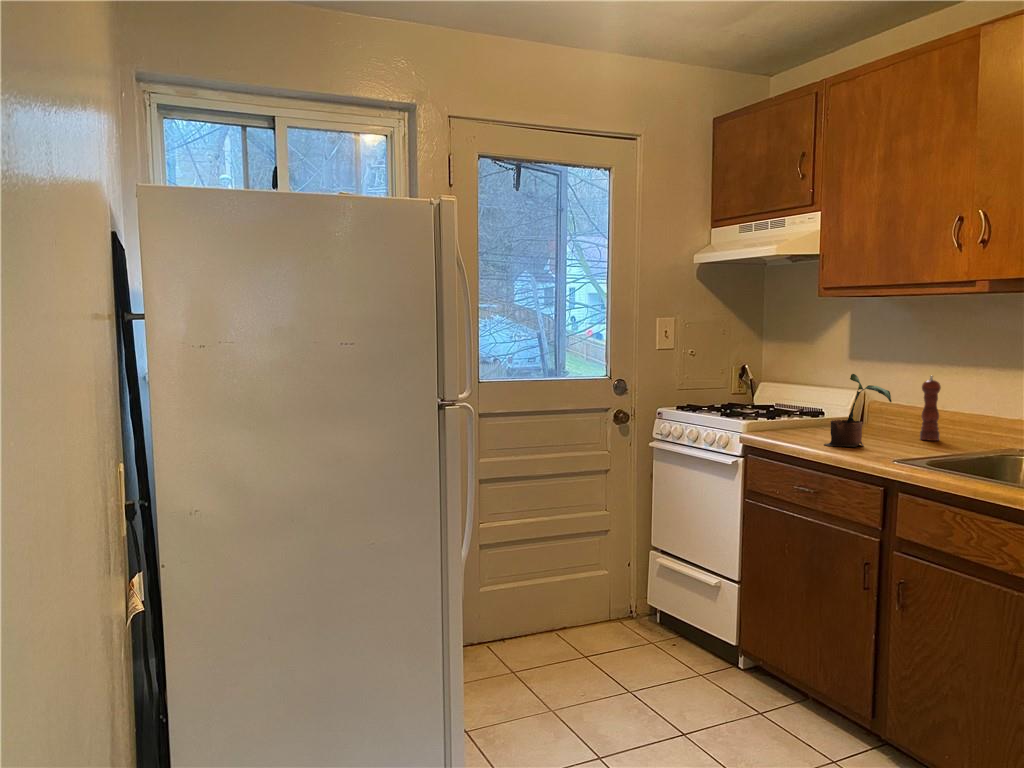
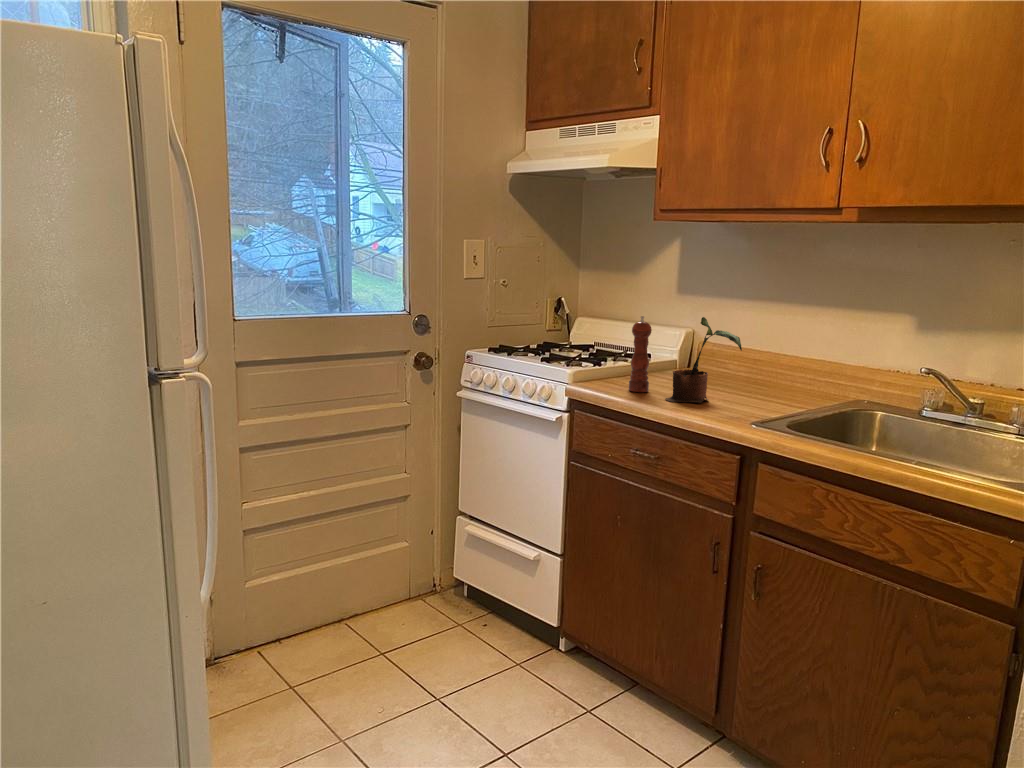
pepper mill: present [920,376,941,441] -> present [629,316,652,392]

